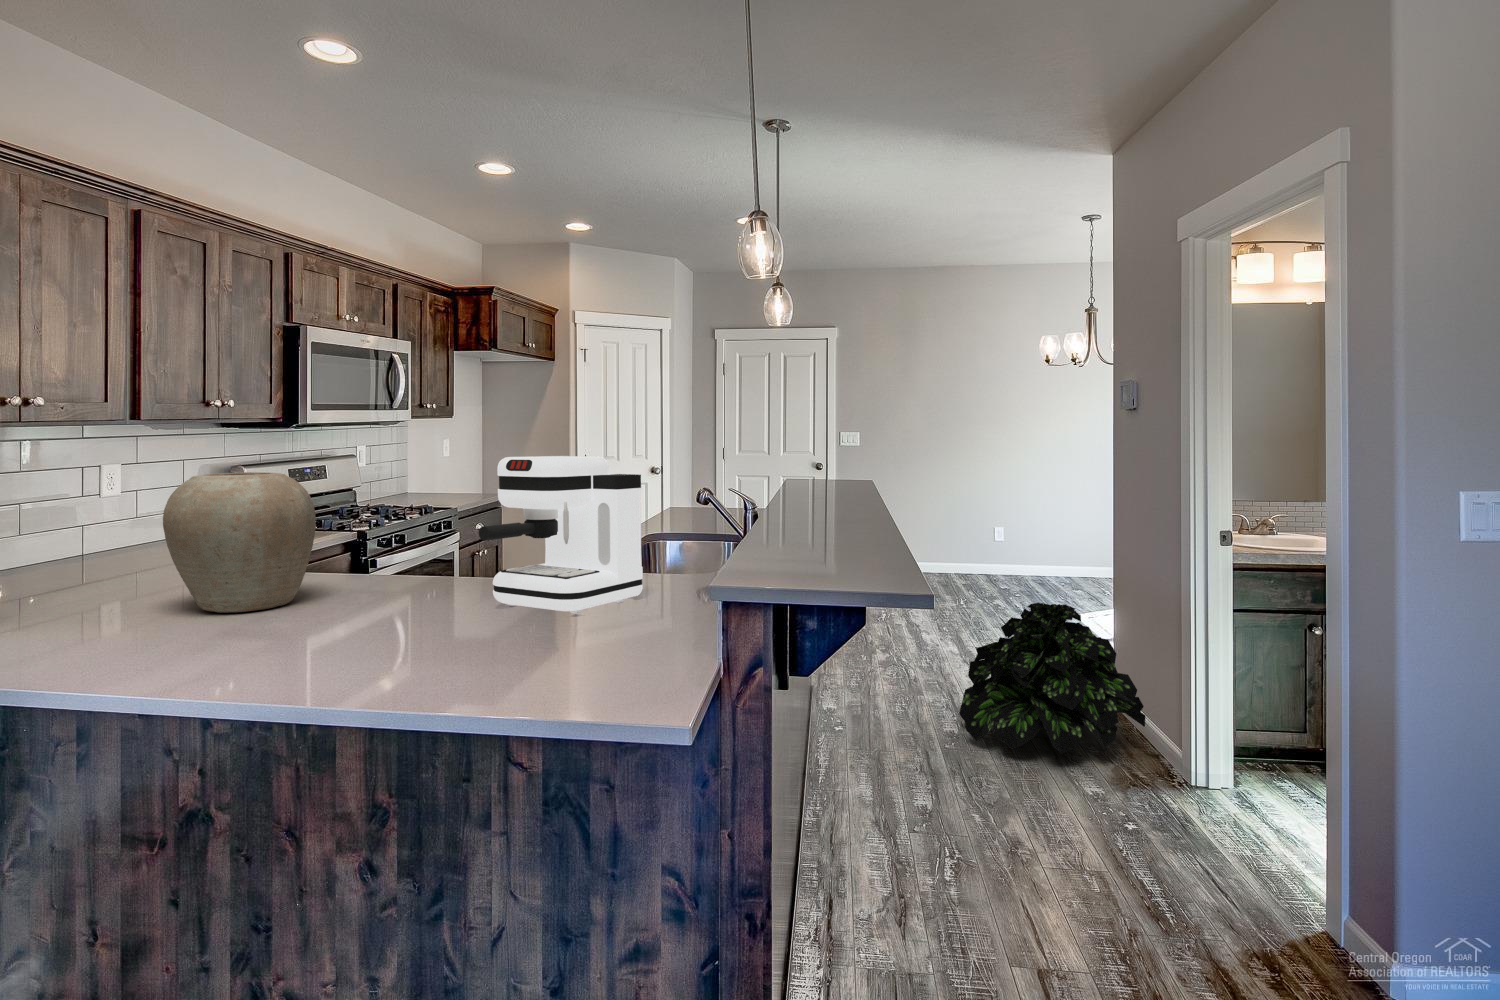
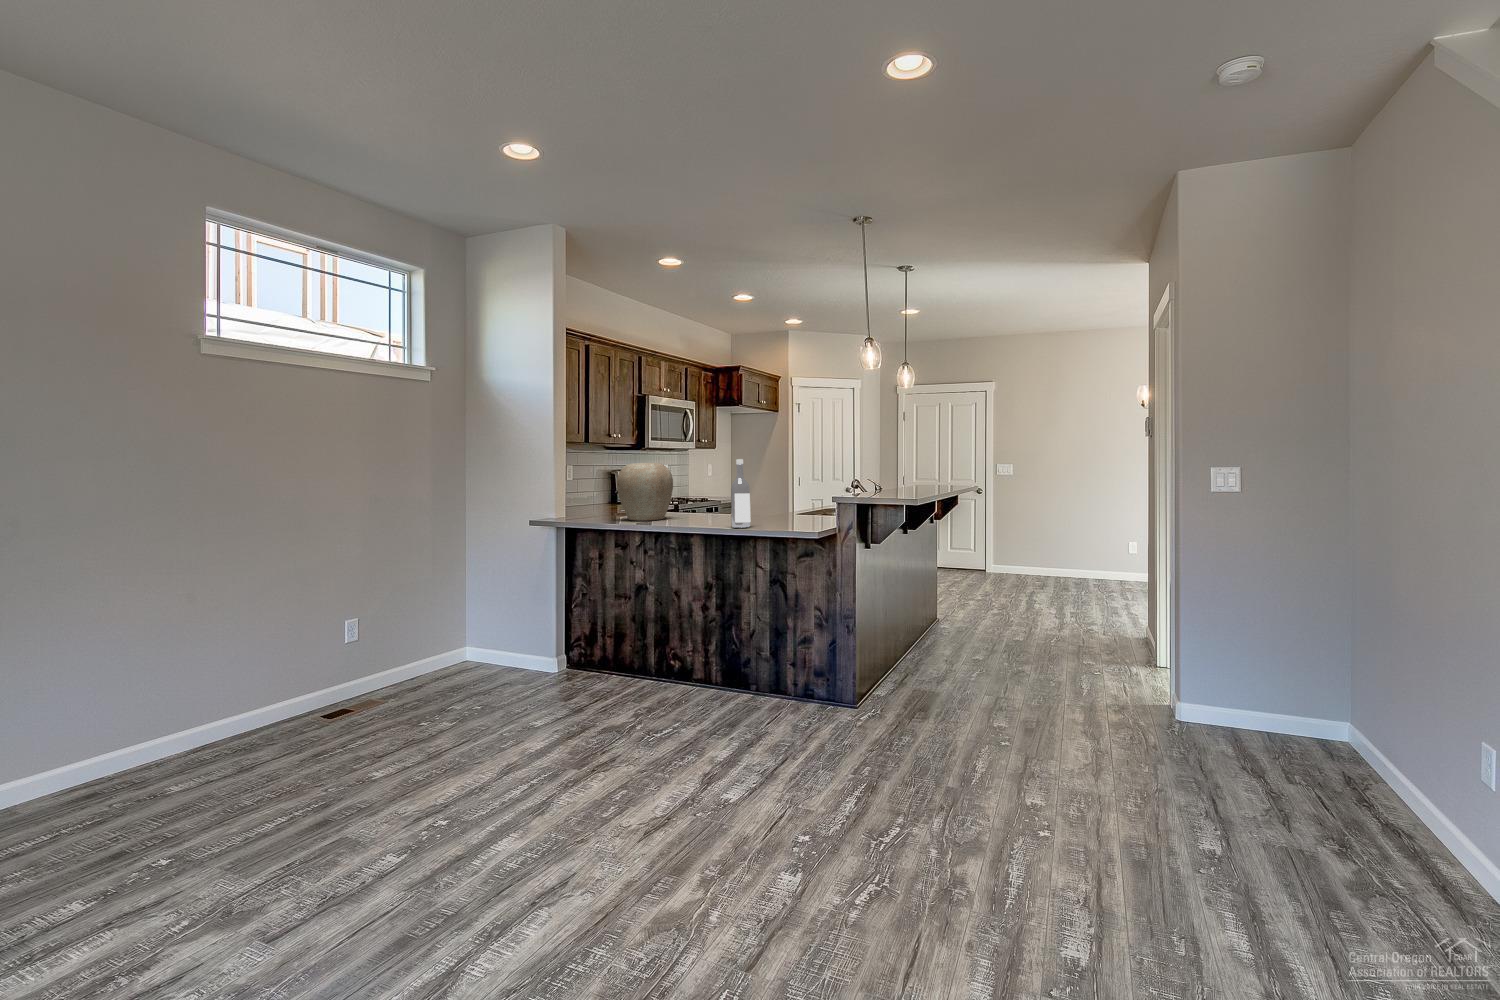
coffee maker: present [479,456,643,614] -> none [743,453,814,520]
wine bottle: none [438,486,492,669] -> present [731,459,750,528]
potted plant: present [959,603,1145,754] -> none [1020,550,1142,638]

